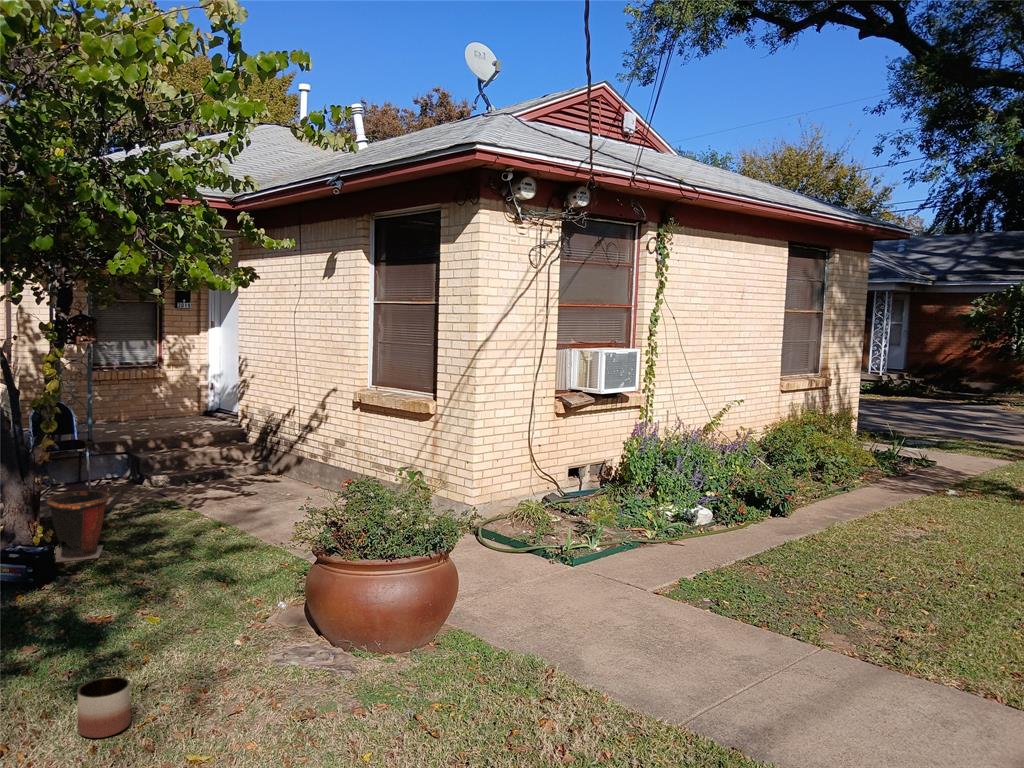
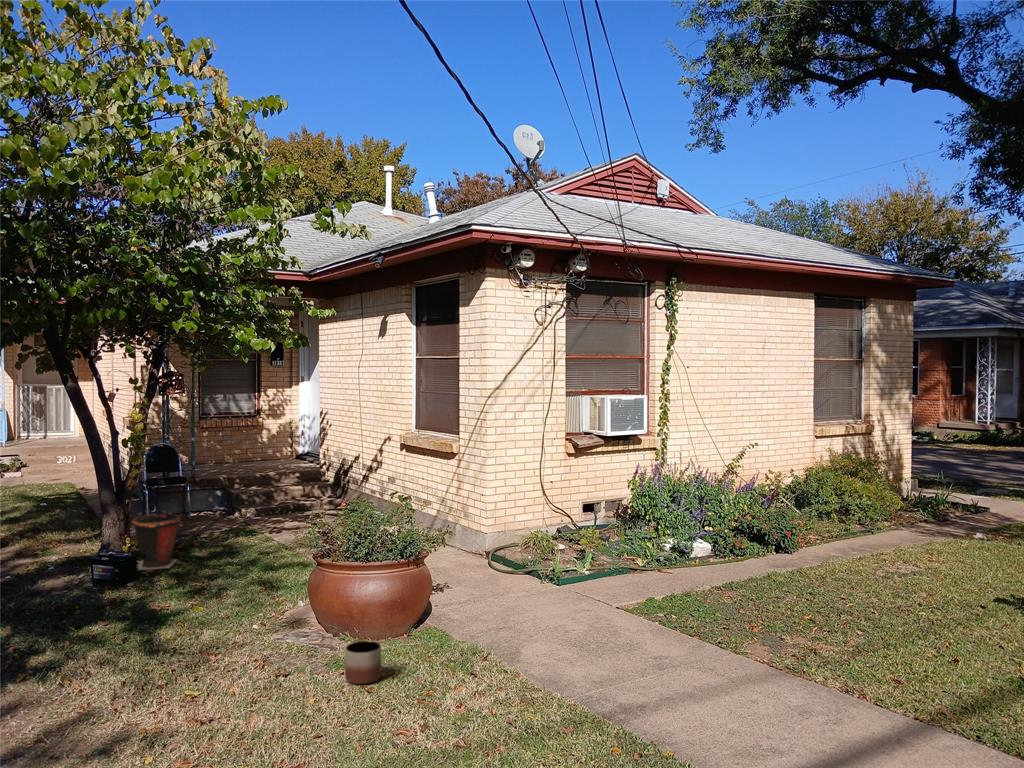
planter: present [77,677,131,738] -> present [345,641,381,684]

